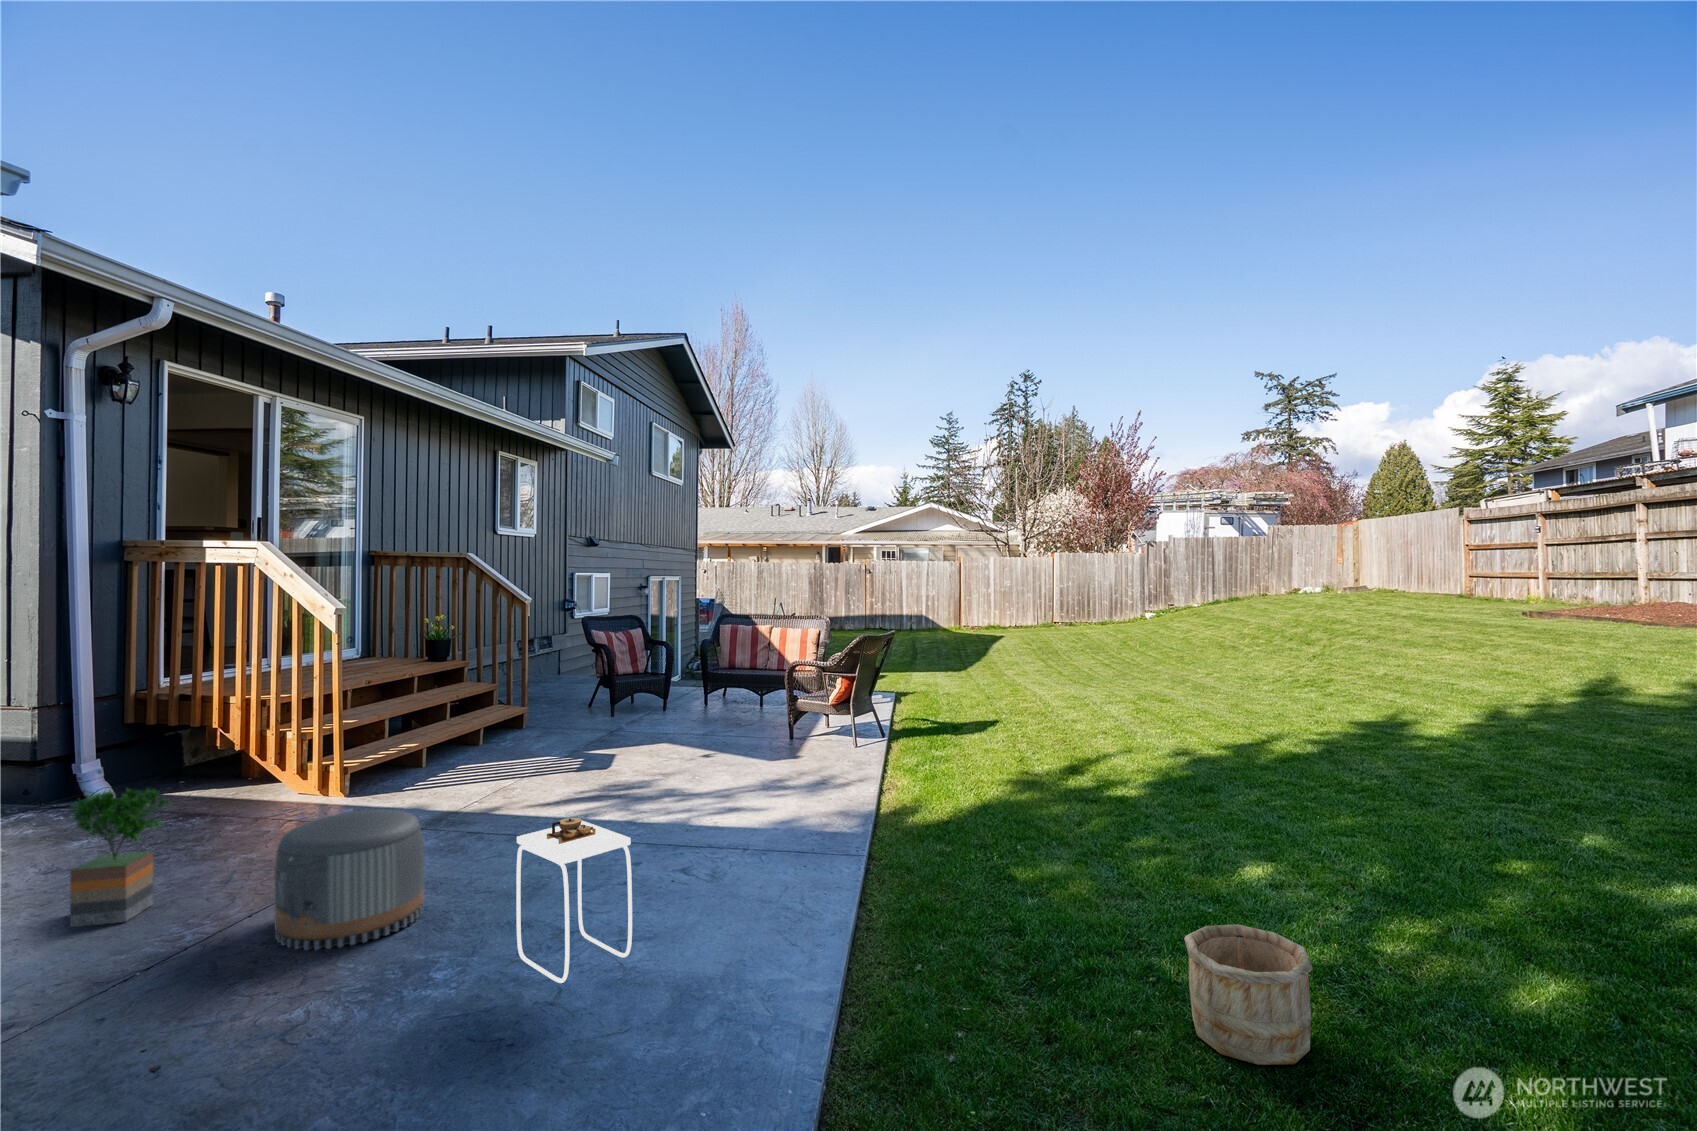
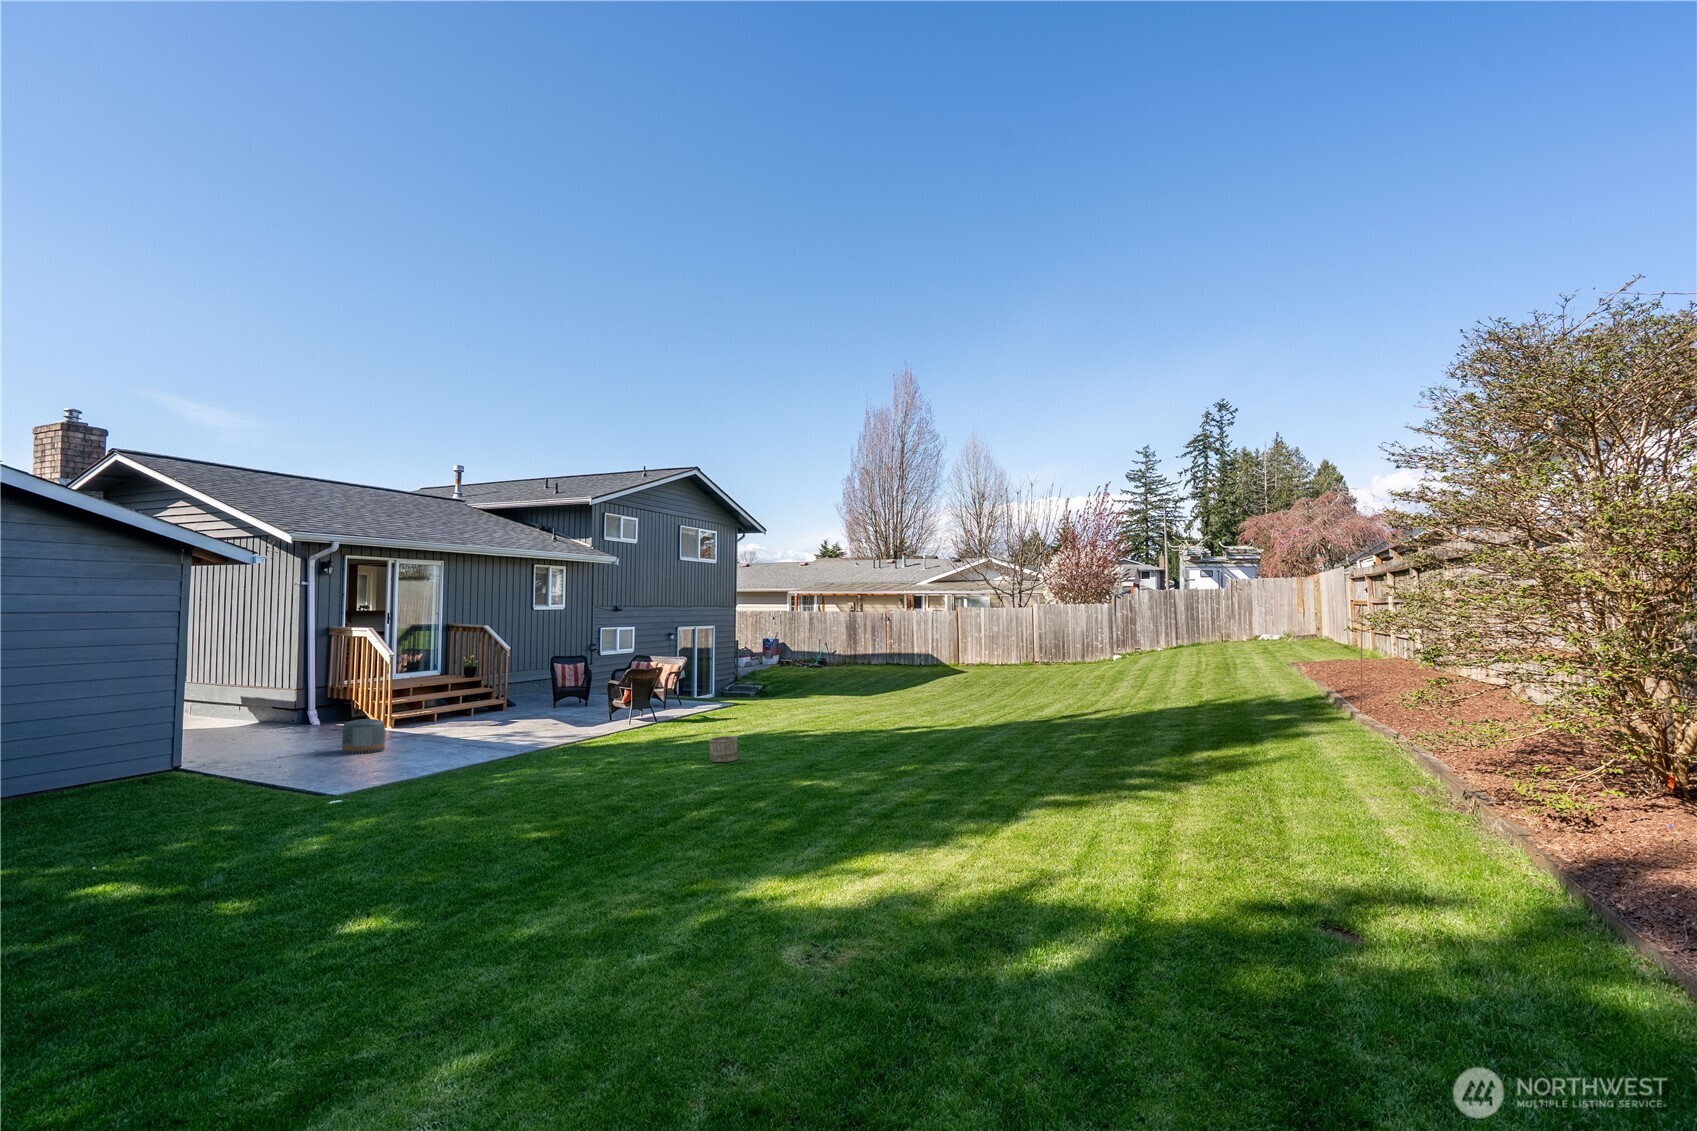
potted tree: present [70,788,170,927] -> none [296,709,324,747]
side table: present [516,818,632,983] -> none [395,719,421,761]
wooden bucket: present [1184,924,1312,1065] -> present [709,736,737,762]

